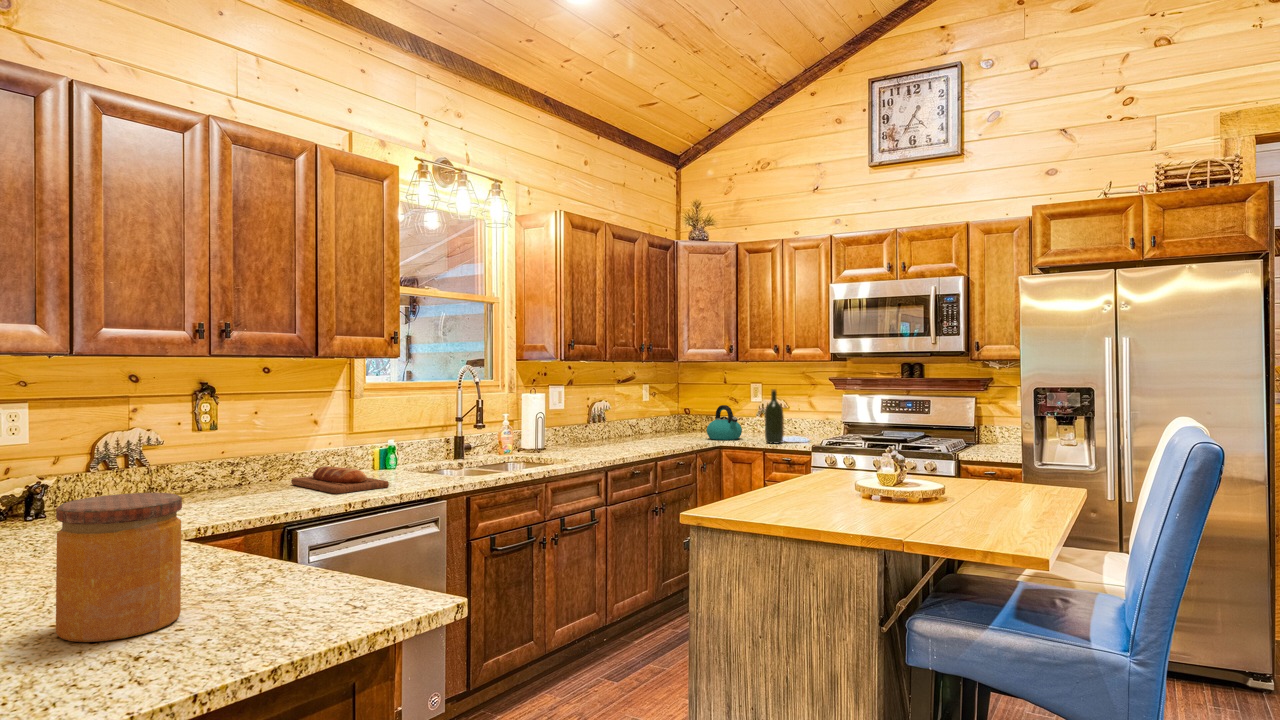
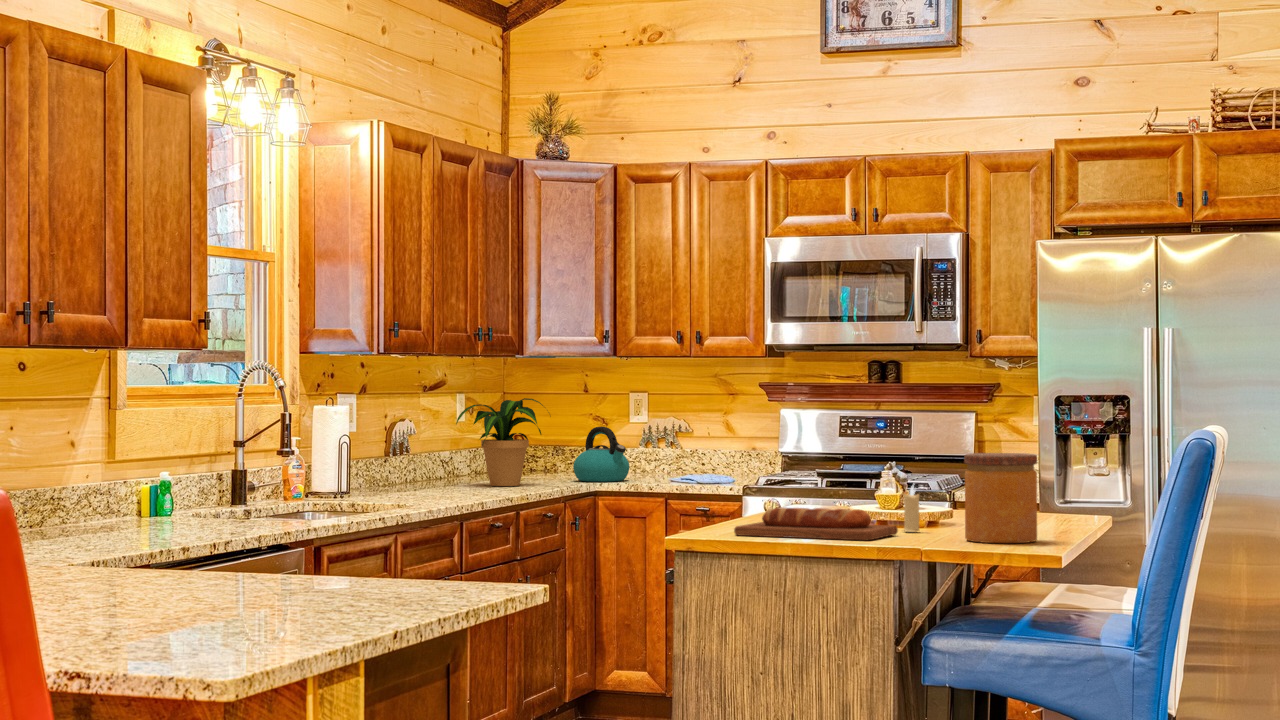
potted plant: none [628,388,687,443] -> present [456,398,543,486]
wine bottle: present [765,389,784,443] -> none [672,400,701,484]
bread loaf: present [291,466,389,494] -> present [734,508,898,540]
candle: none [893,472,909,514] -> present [903,485,919,532]
jar: present [56,493,182,642] -> present [964,453,1037,543]

